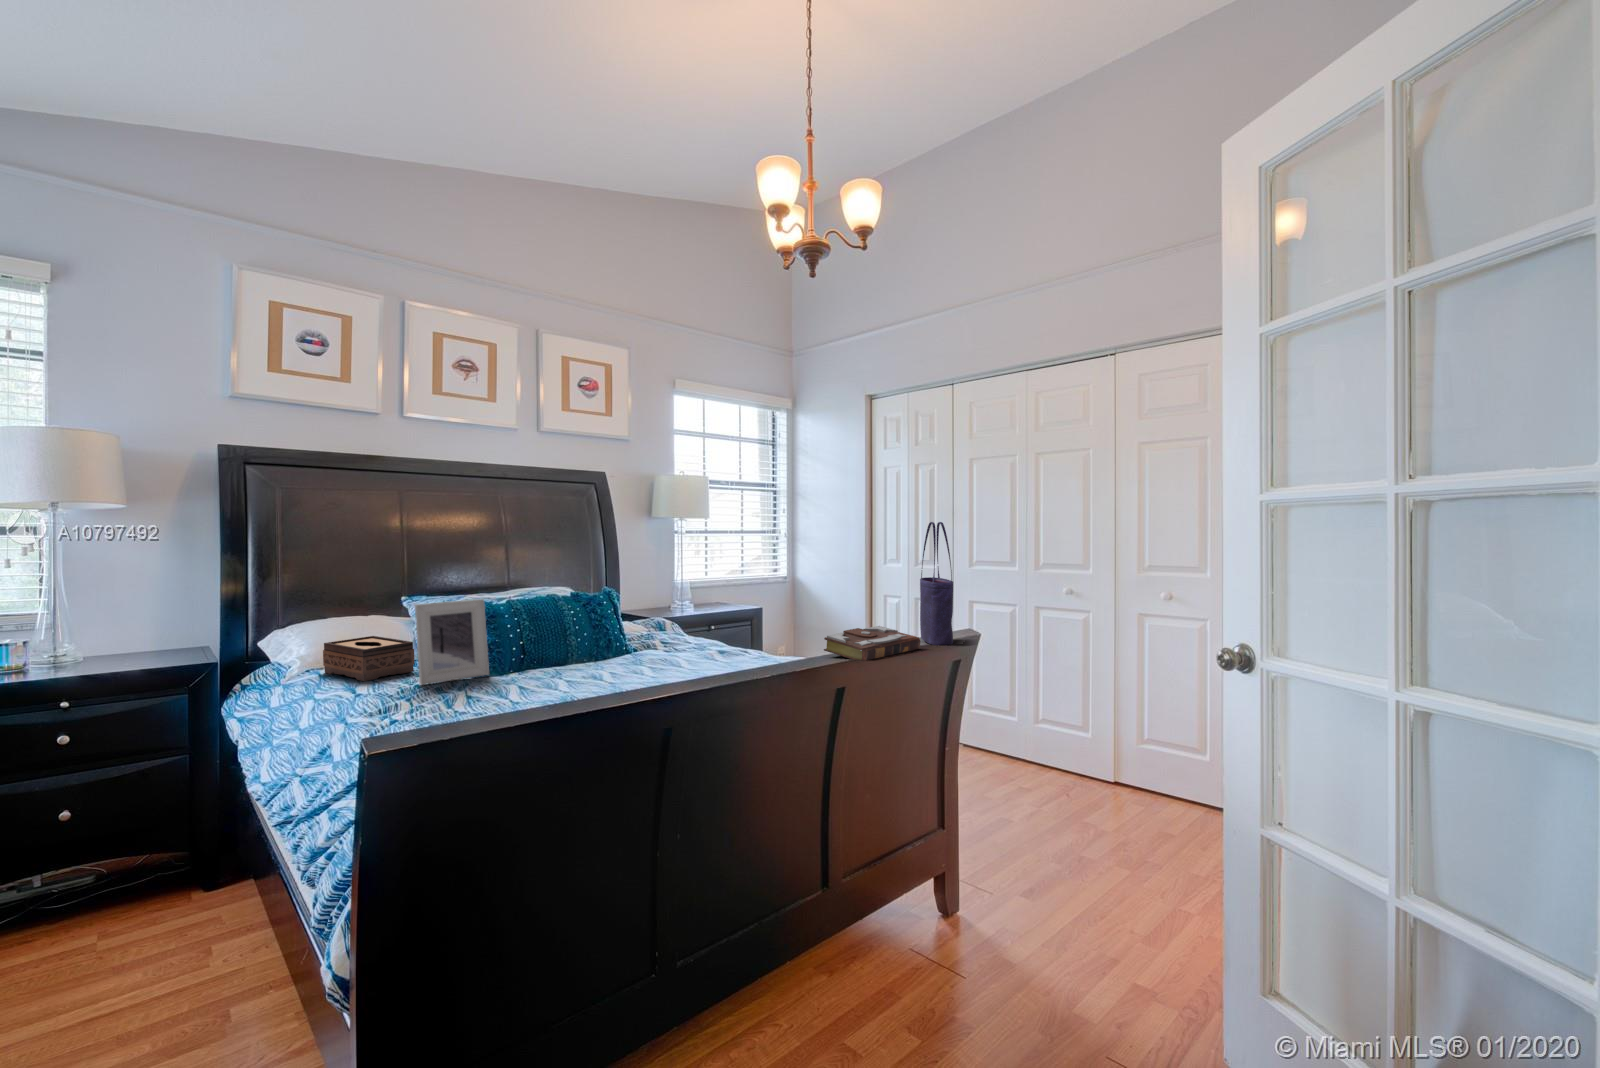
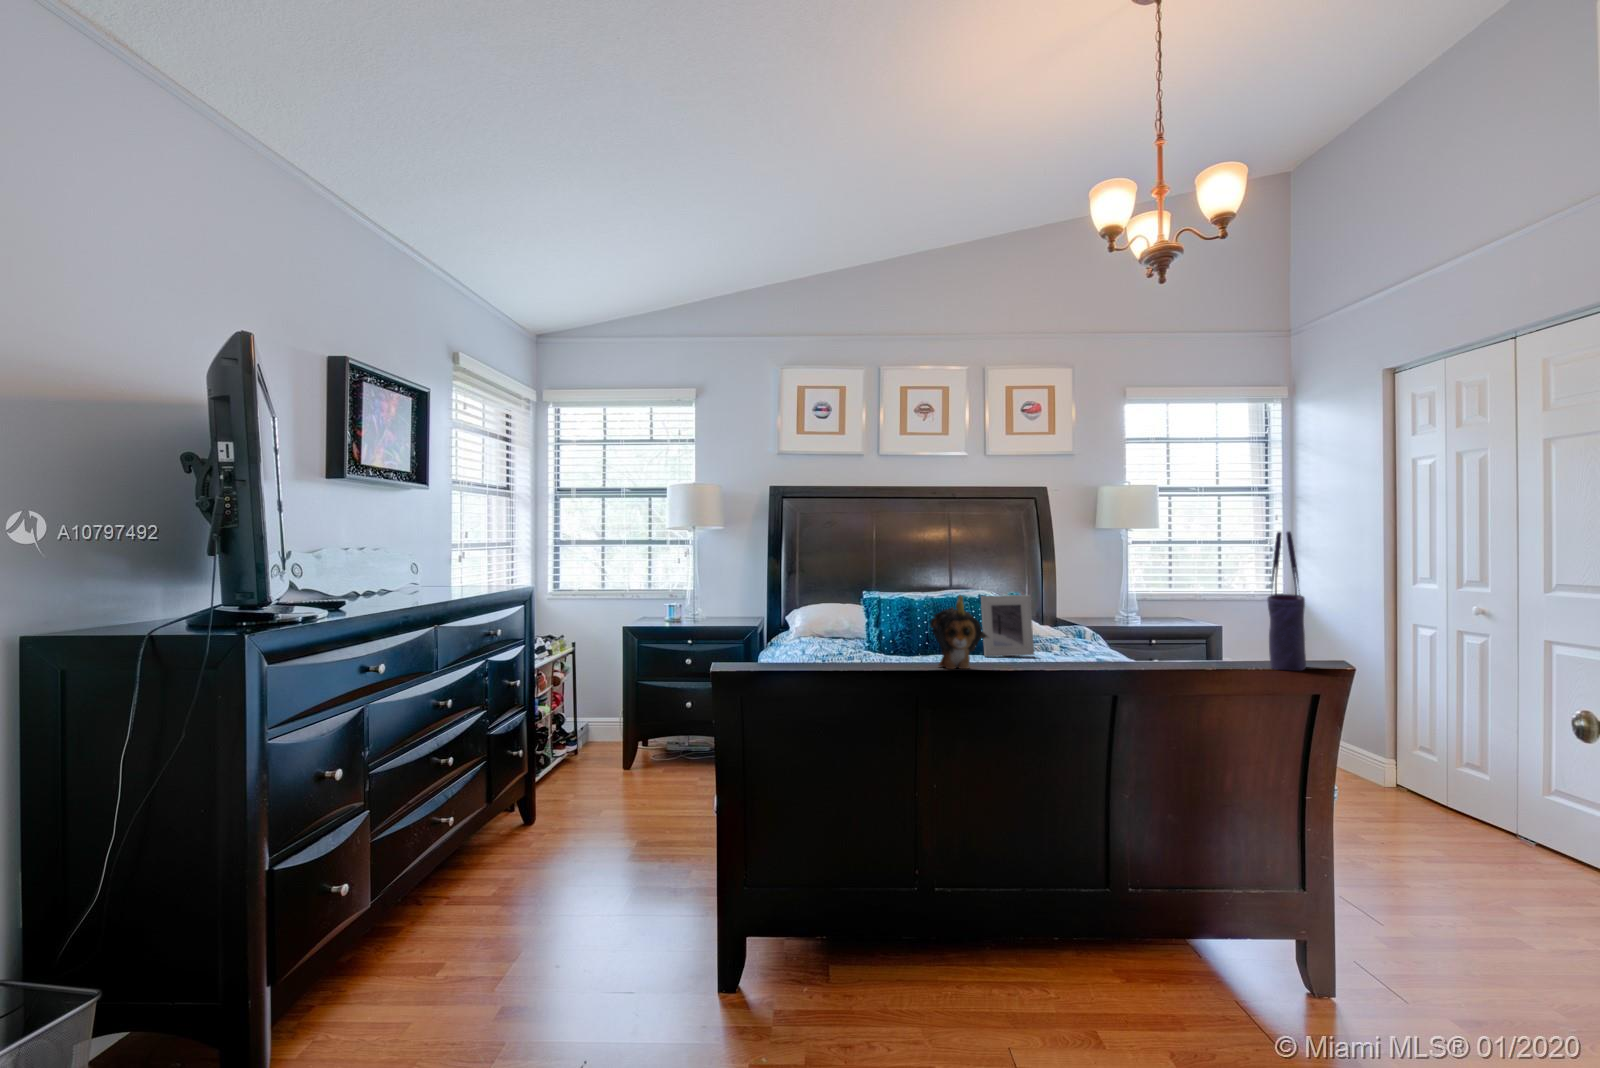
plush toy: none [648,594,720,689] -> present [930,595,989,669]
picture frame: present [415,599,489,685] -> present [981,595,1034,656]
book: present [824,626,920,660] -> none [1125,642,1243,673]
tissue box: present [323,636,415,681] -> none [806,619,855,649]

